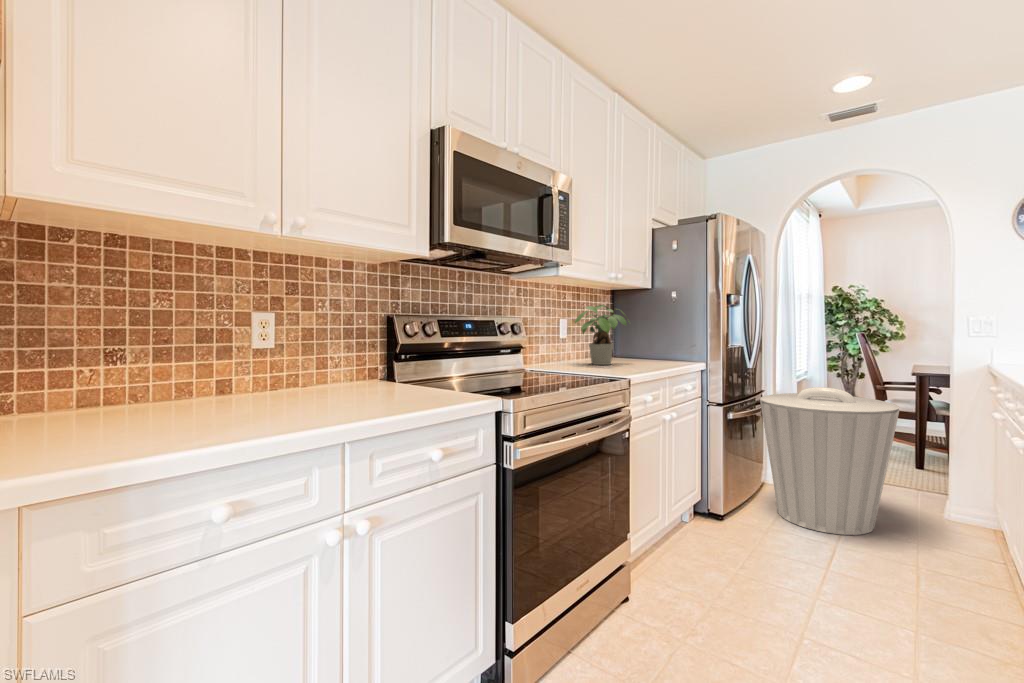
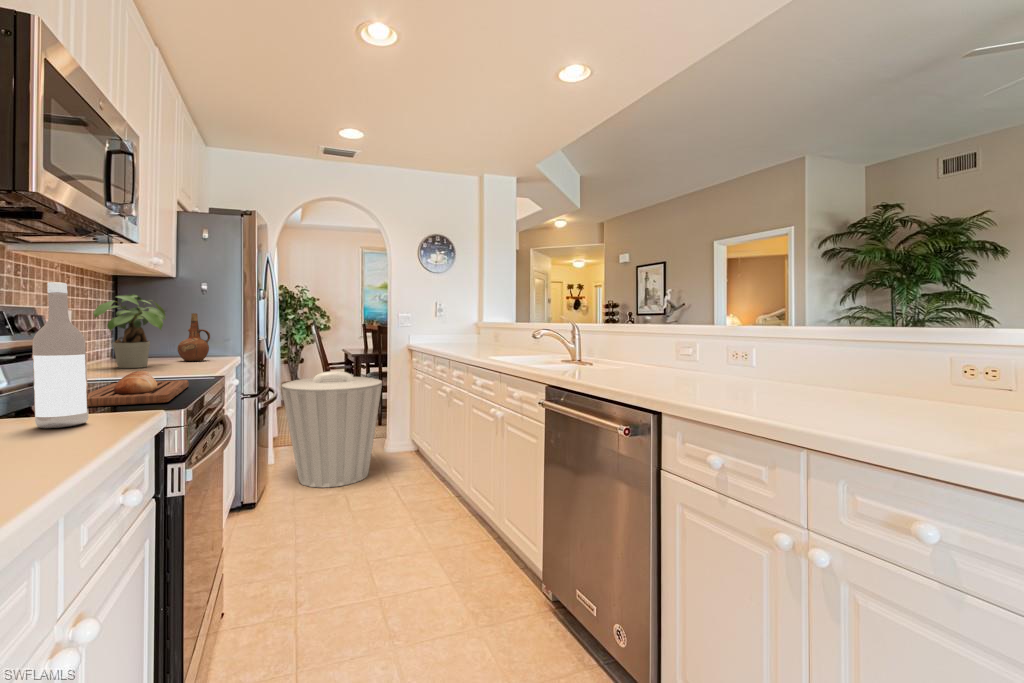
wine bottle: none [421,298,447,395] -> present [32,282,89,428]
ceramic pitcher: none [645,319,672,363] -> present [177,313,210,361]
bread loaf: none [476,364,574,389] -> present [88,371,189,407]

